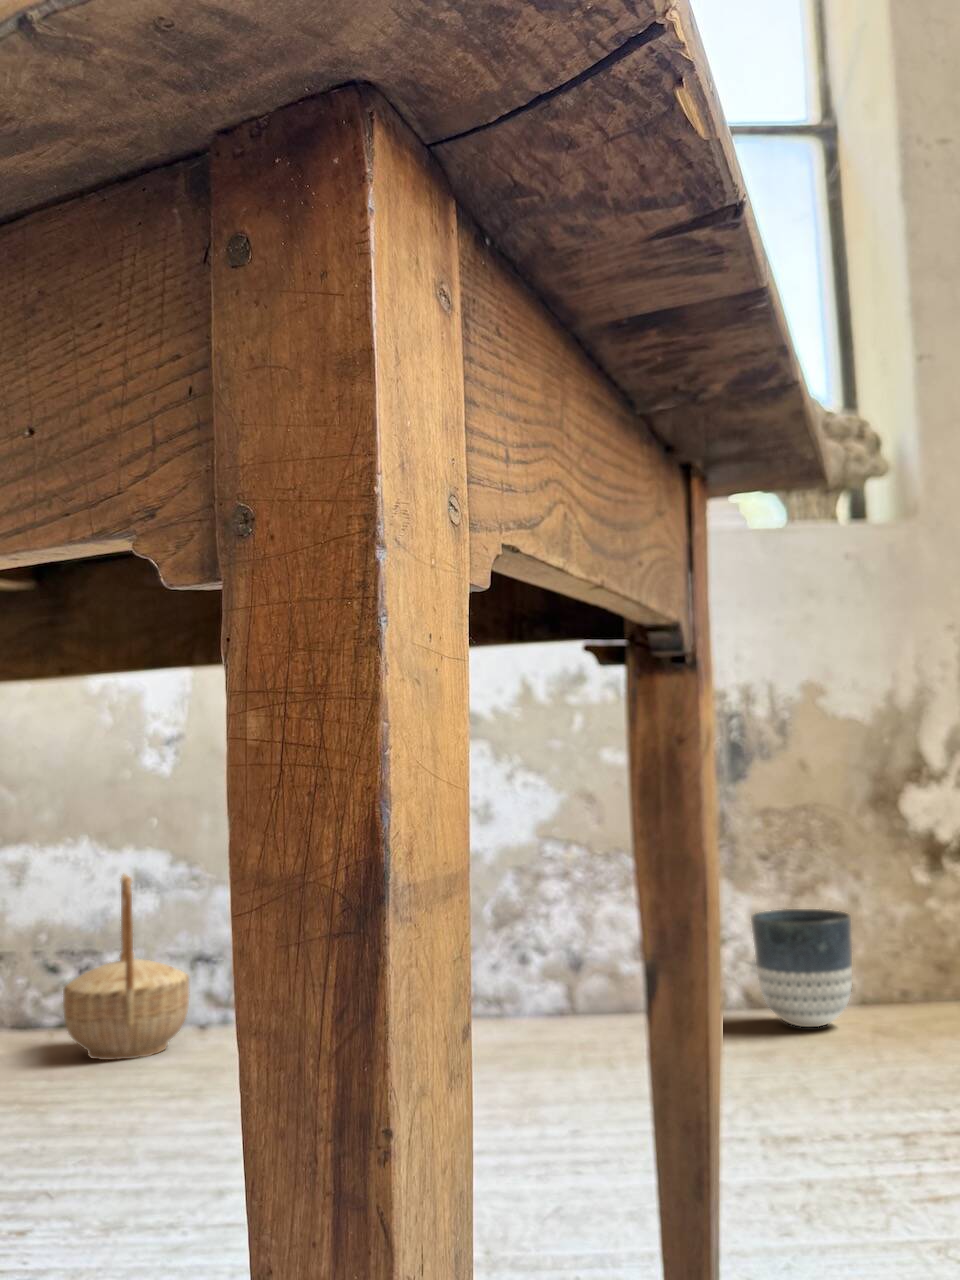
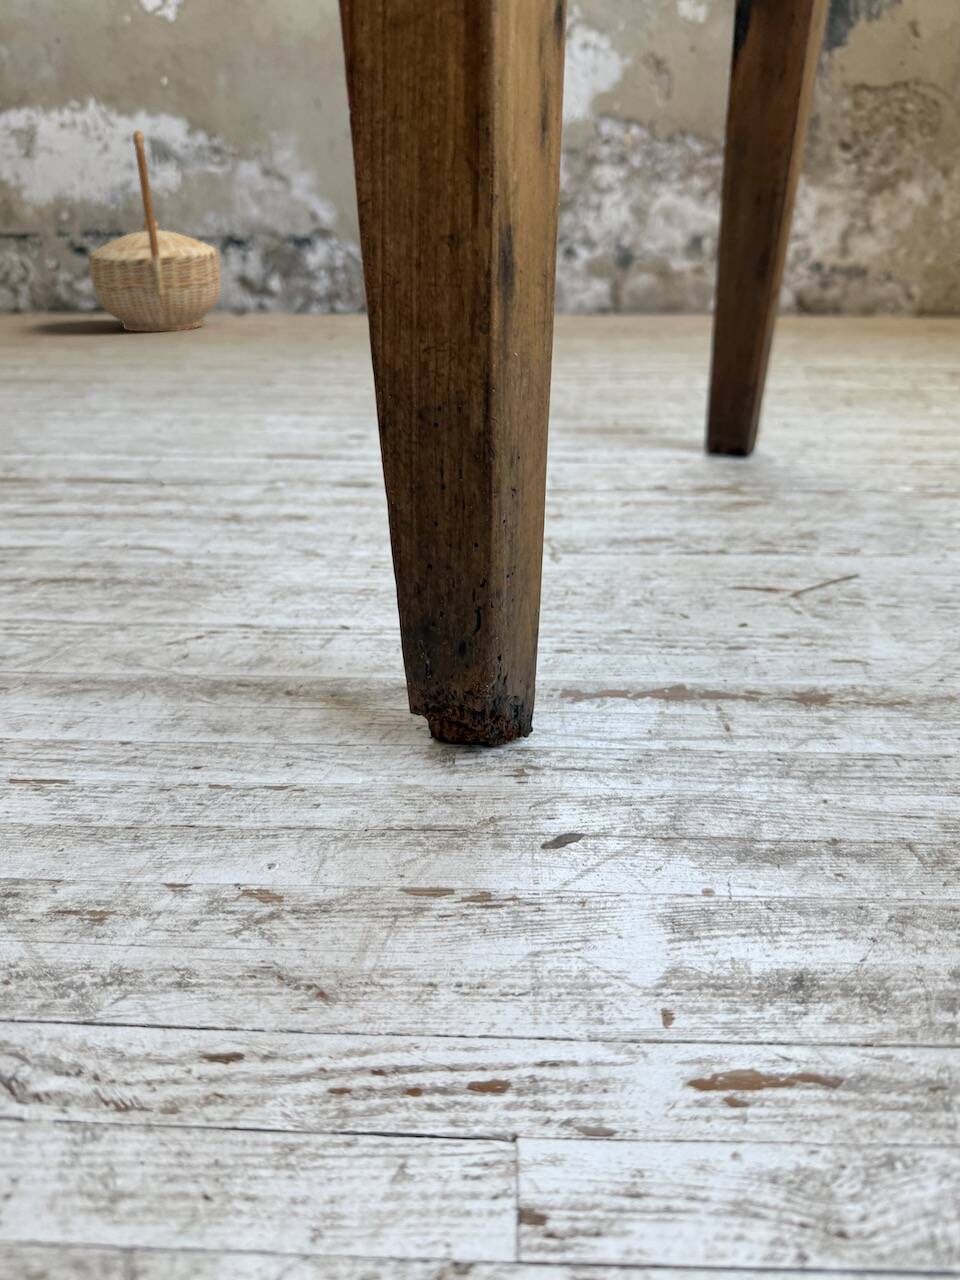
planter: present [751,909,852,1027] -> none [819,201,935,326]

